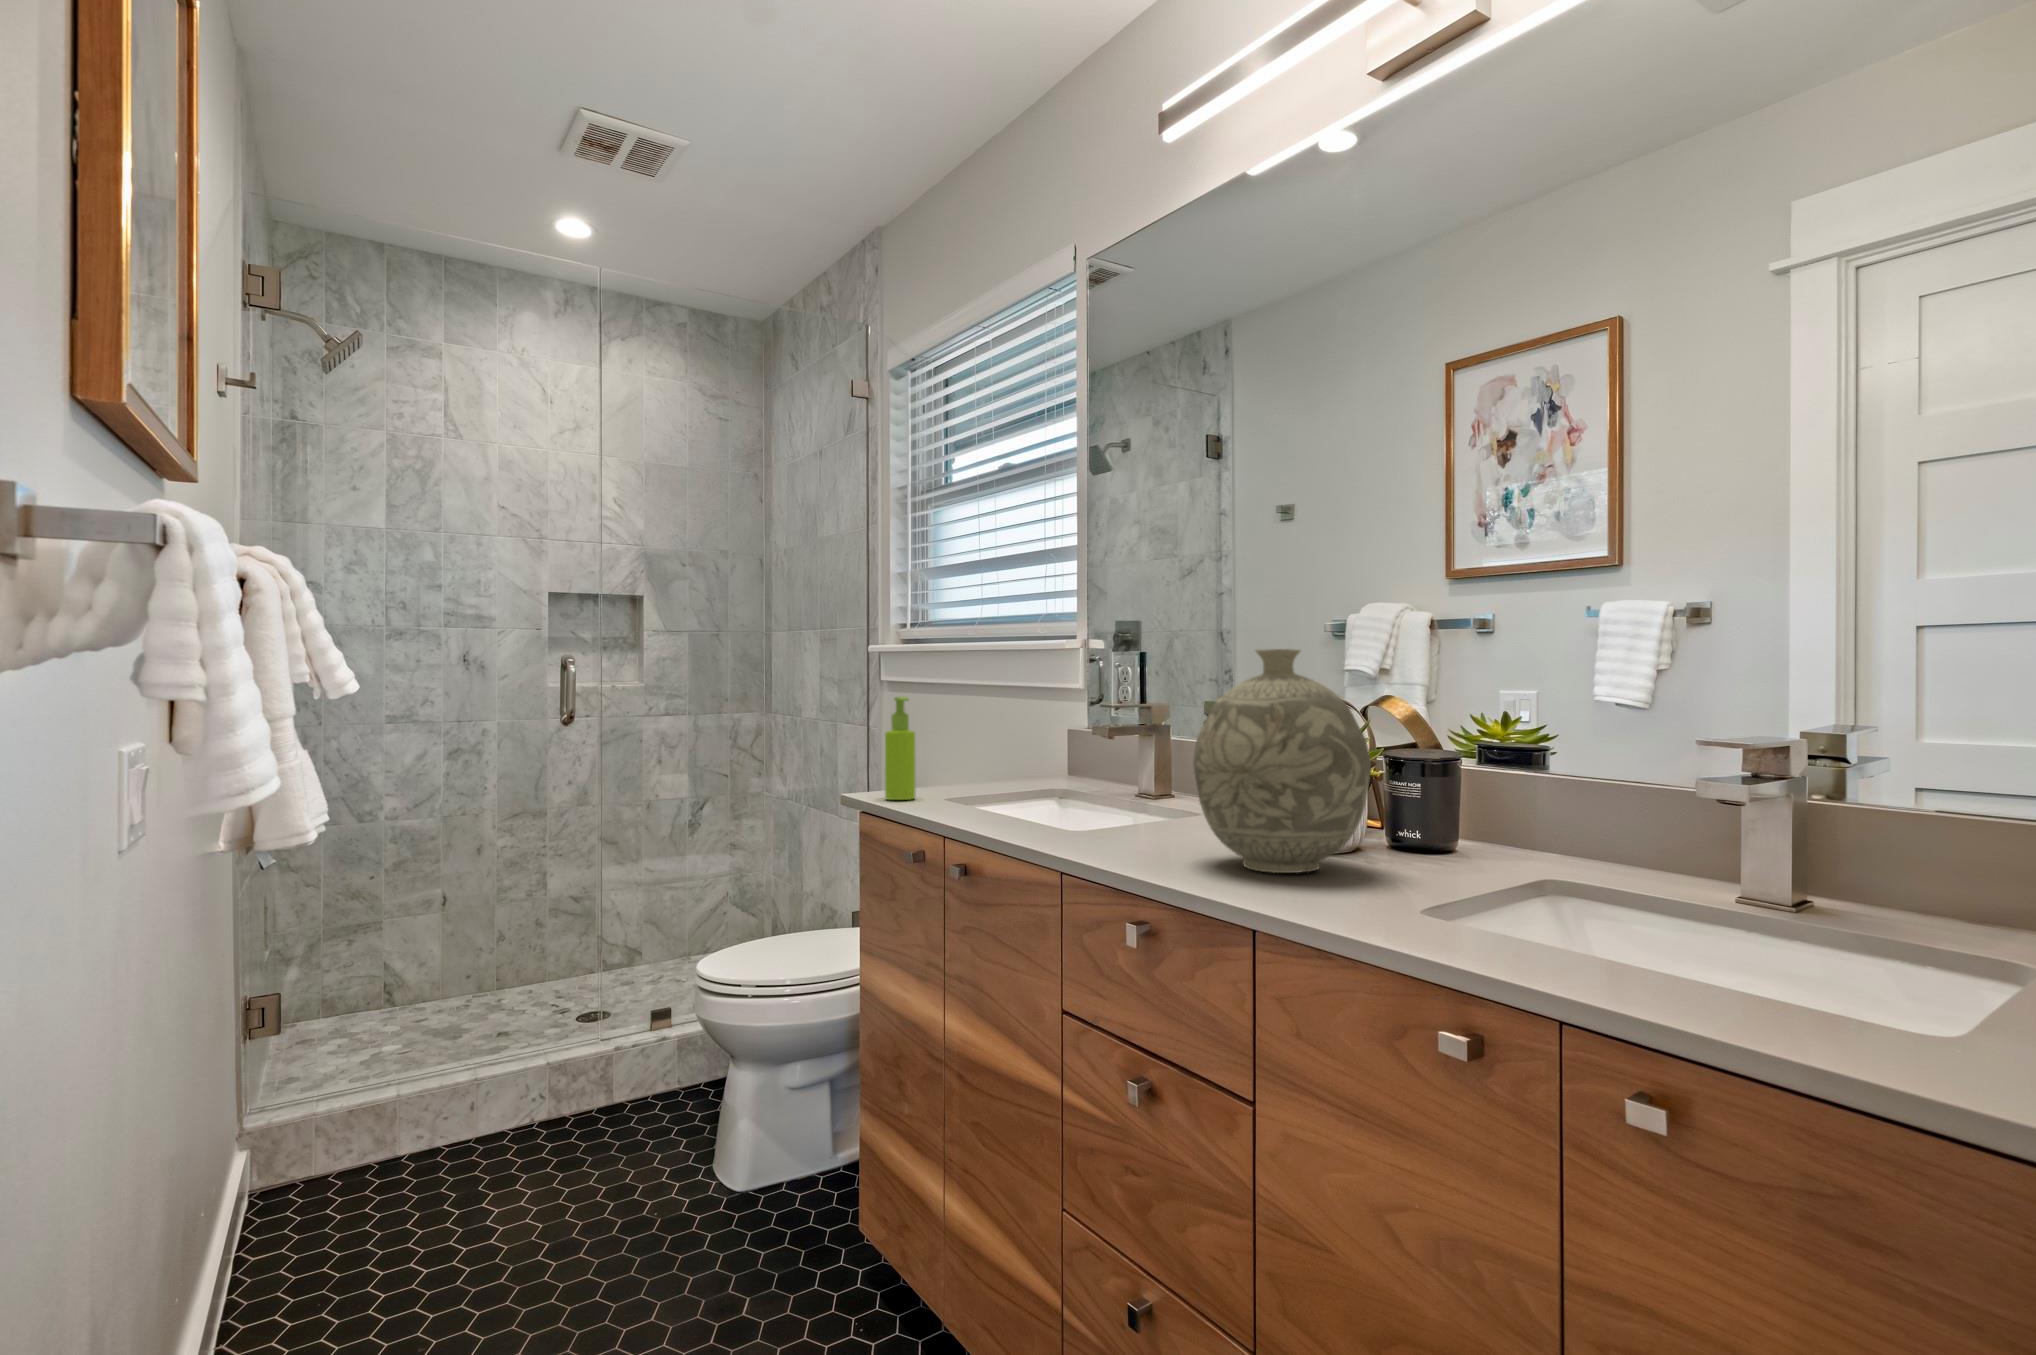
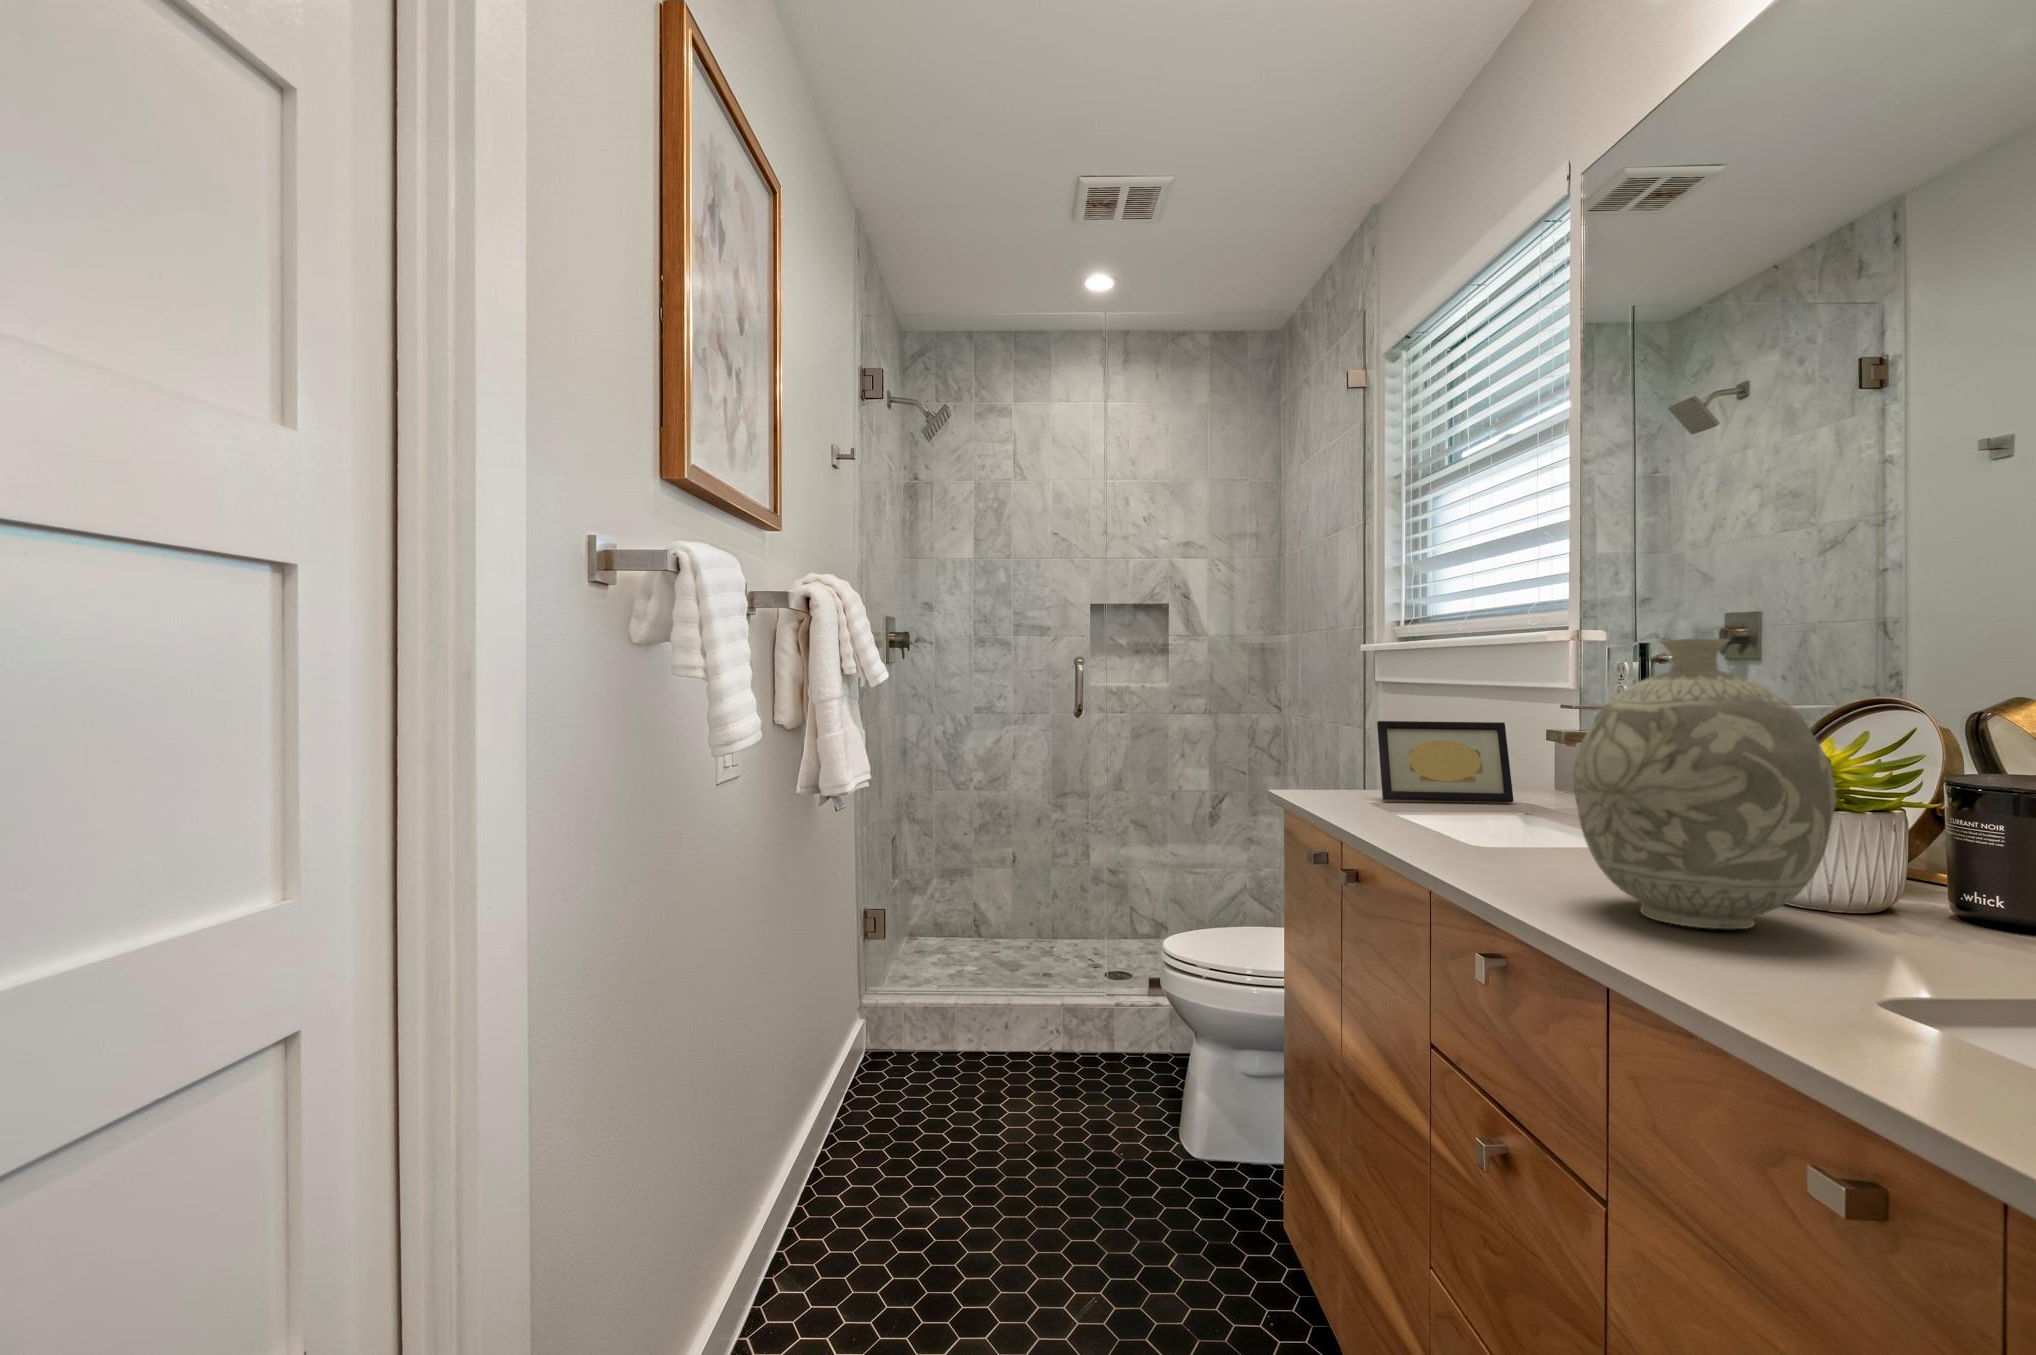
soap dispenser: present [885,697,915,800] -> none [1316,694,1348,800]
picture frame: none [937,720,1050,796] -> present [1377,721,1514,802]

